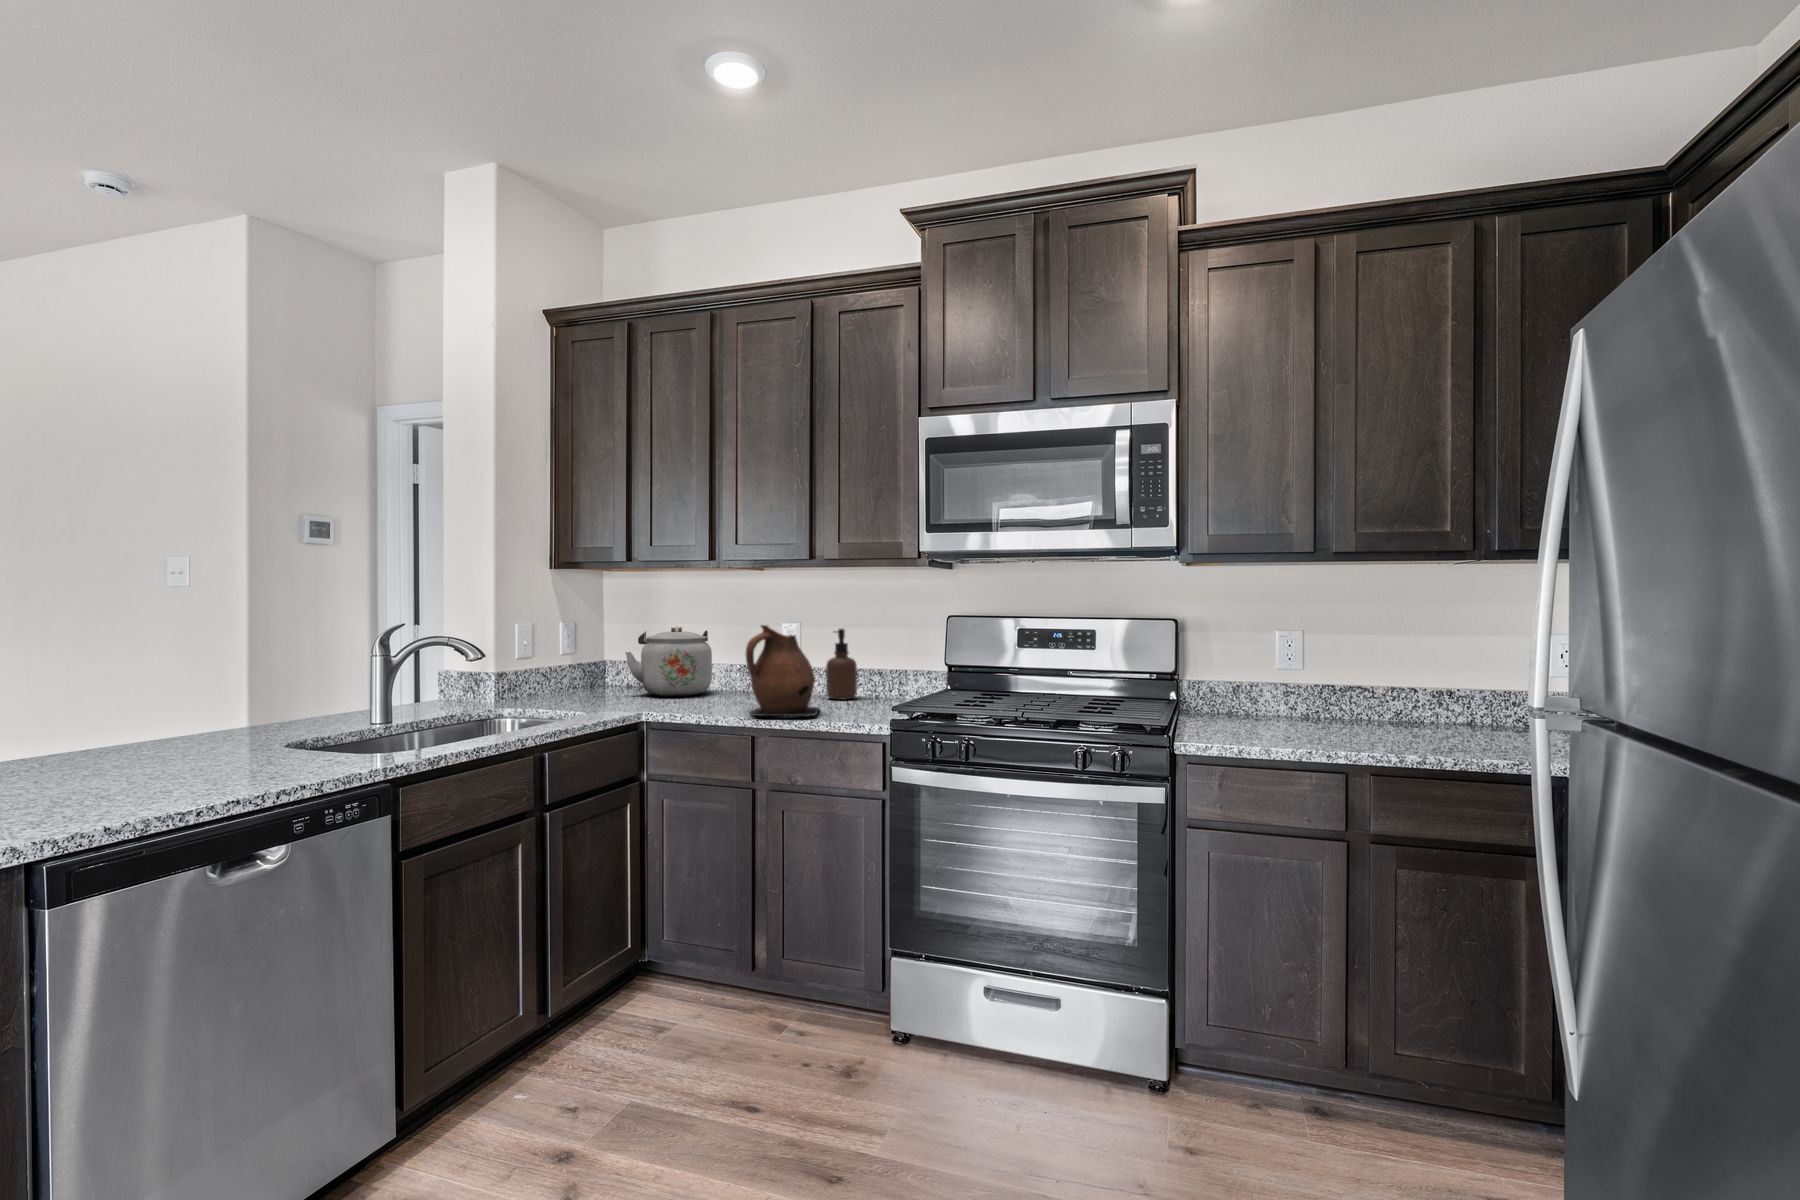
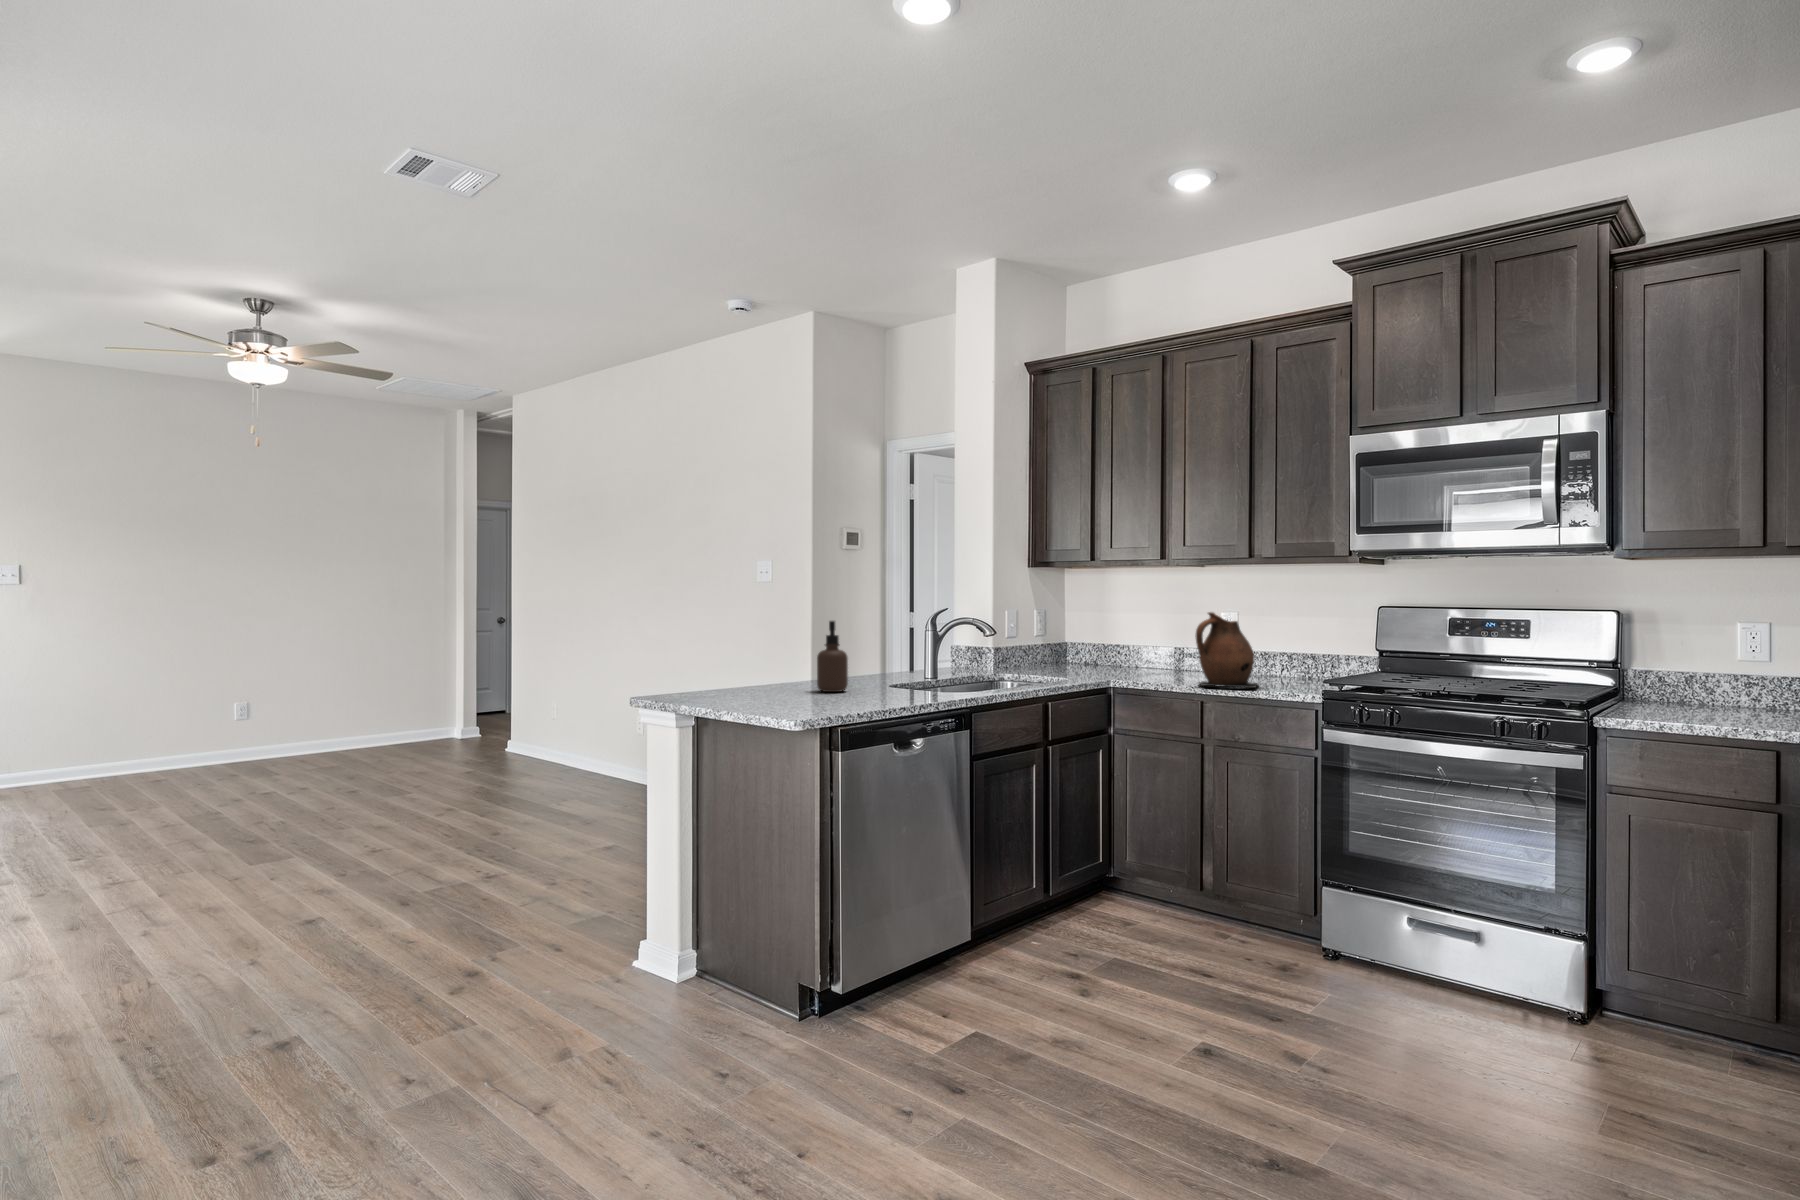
kettle: present [625,627,712,696] -> none [1088,615,1159,672]
soap dispenser: present [826,629,857,700] -> present [817,621,848,692]

